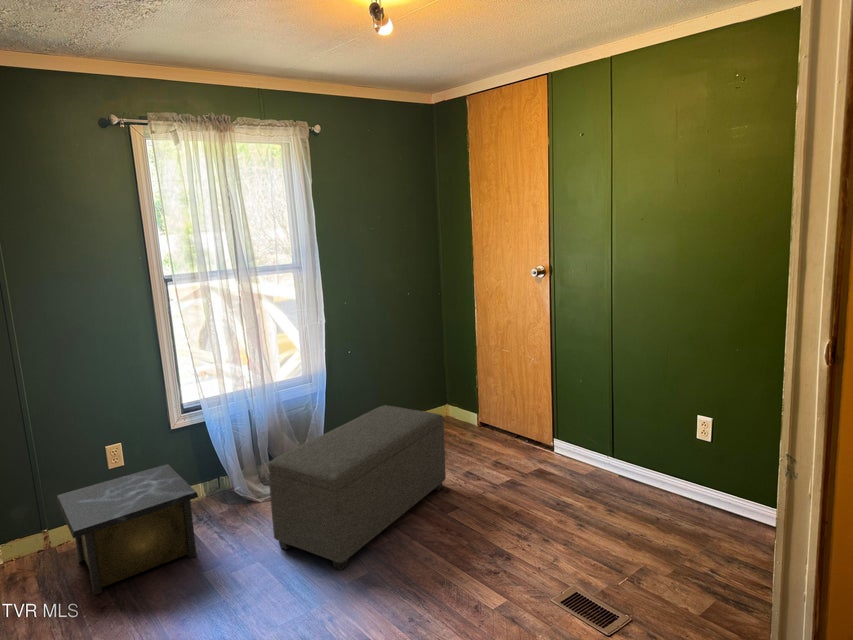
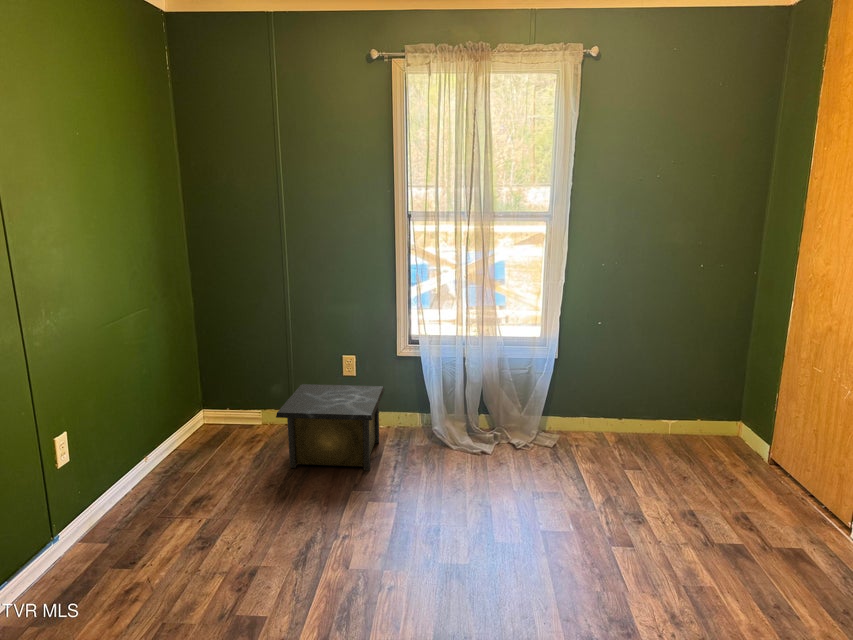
ottoman: present [268,405,446,570] -> none [422,393,652,541]

